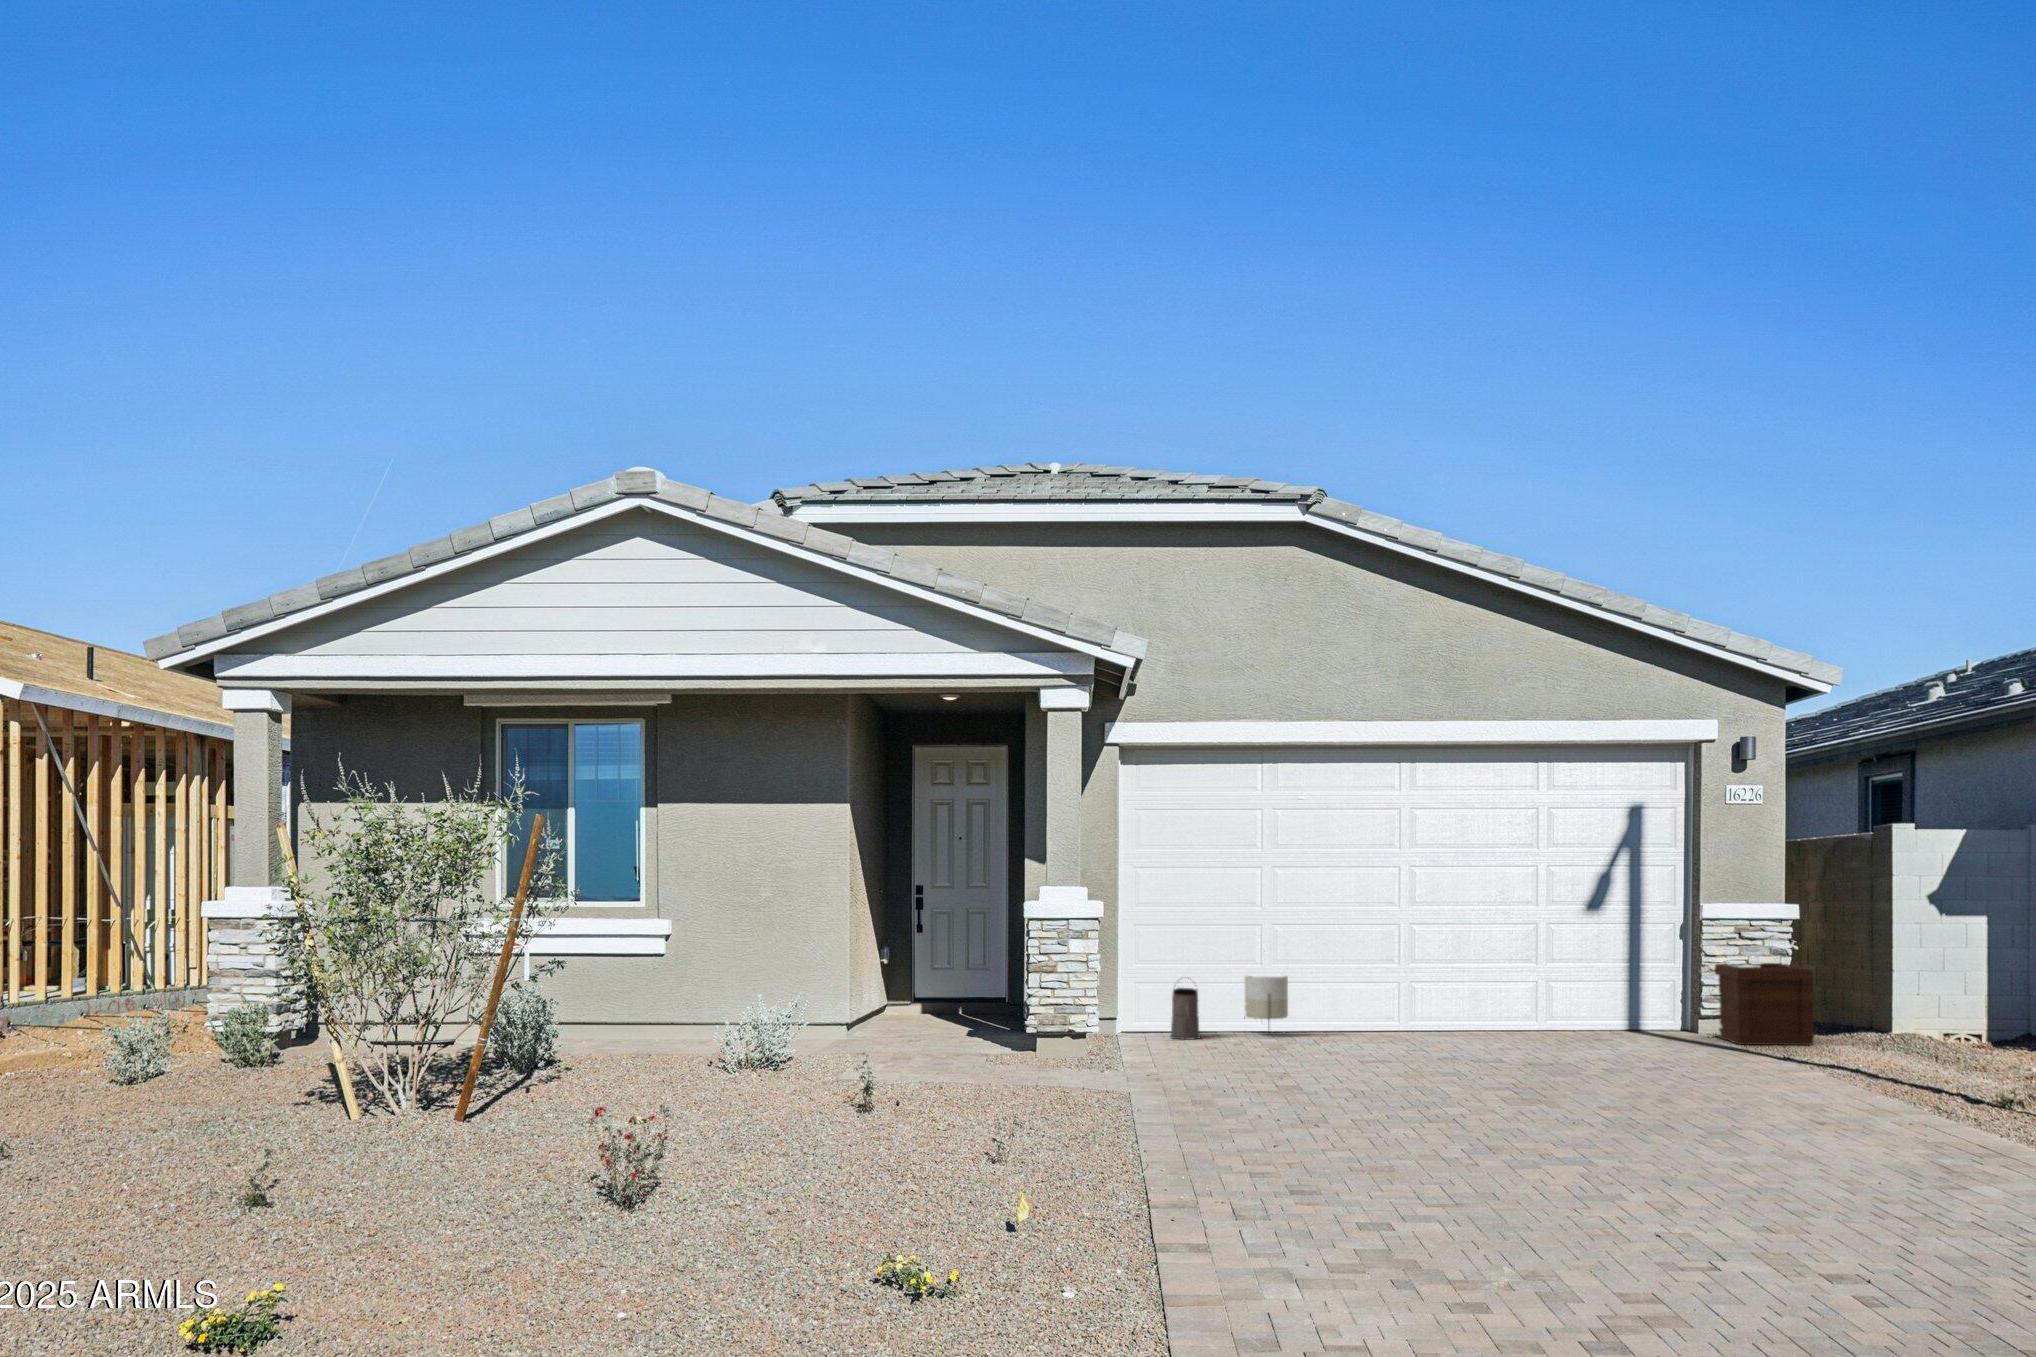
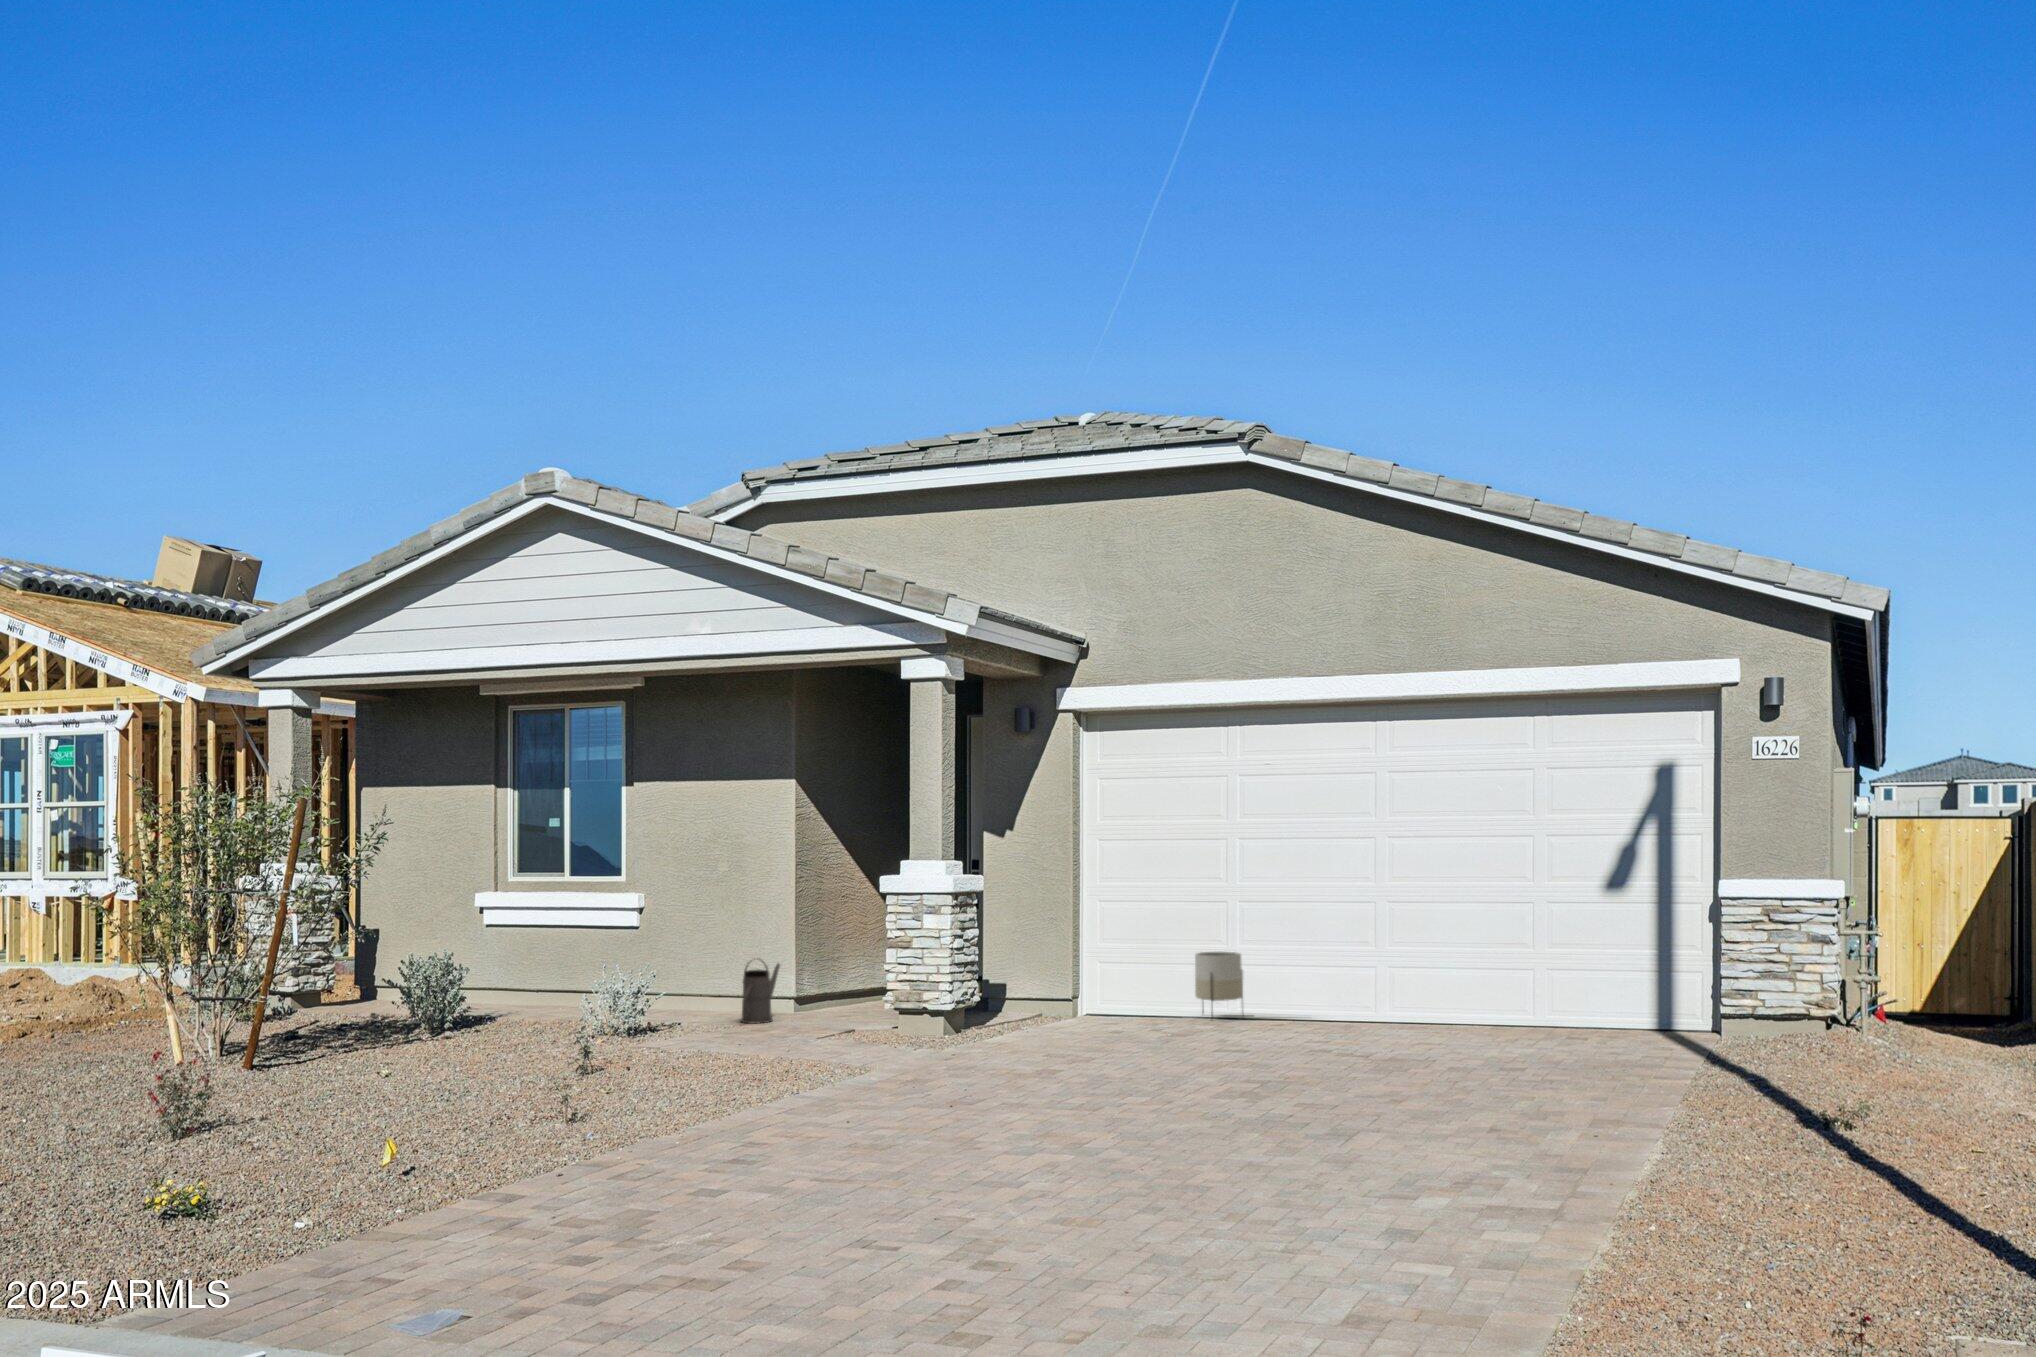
wooden crate: present [1713,963,1814,1045] -> none [1725,949,1825,1052]
watering can: present [1170,988,1200,1040] -> present [741,959,780,1024]

